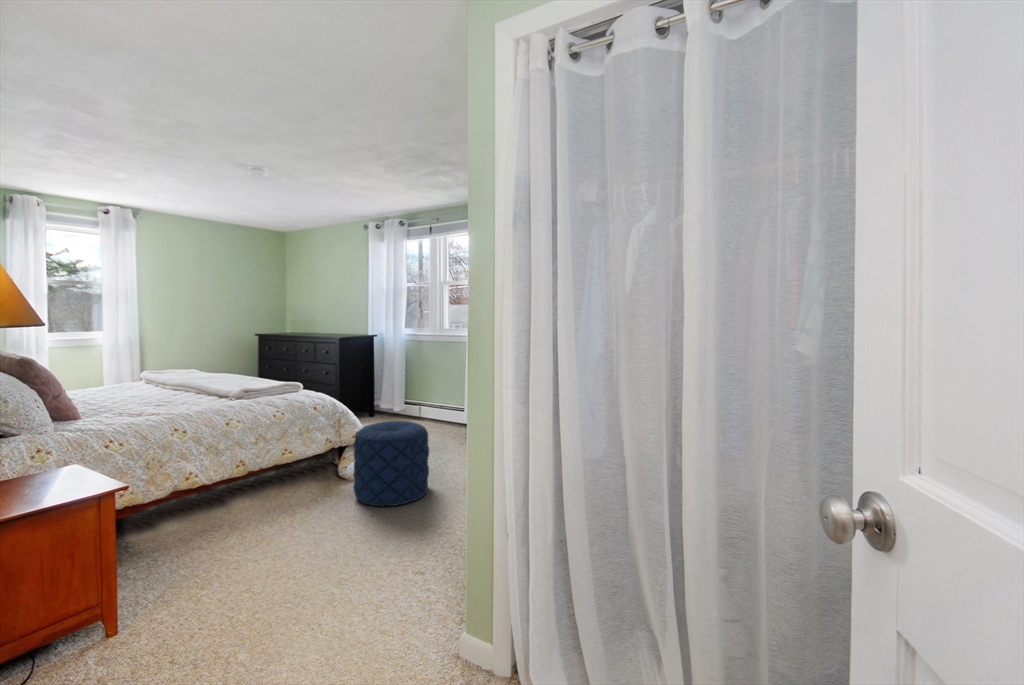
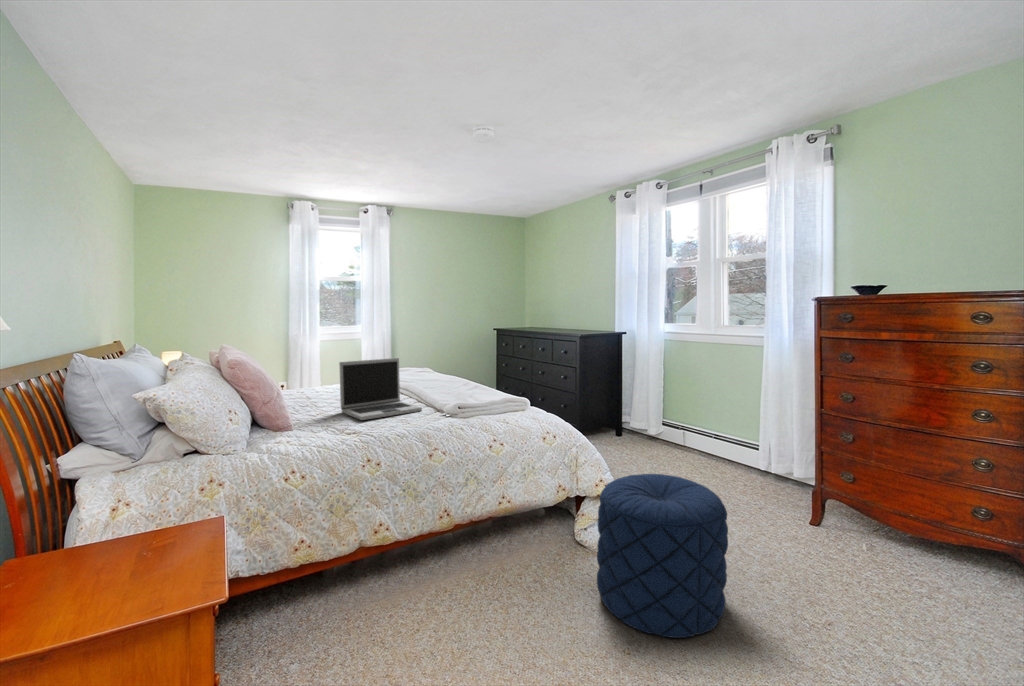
laptop: none [126,356,209,406] -> present [339,358,422,420]

